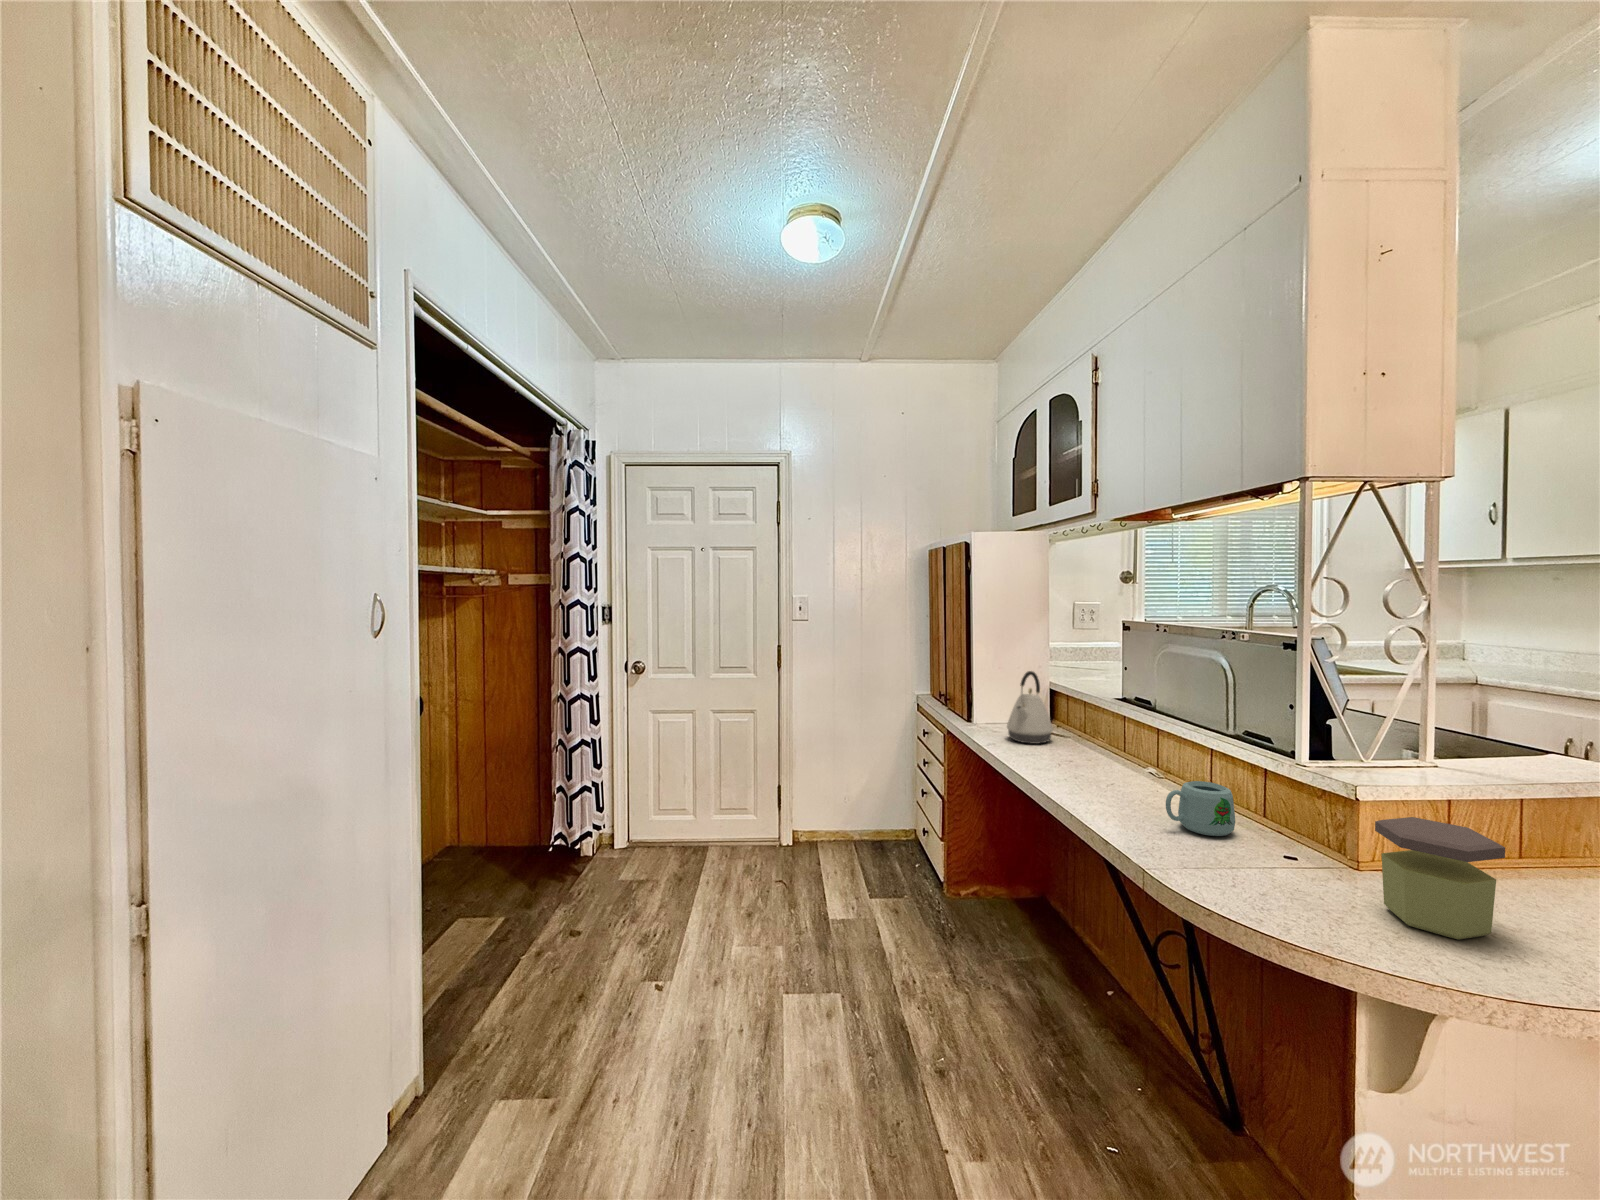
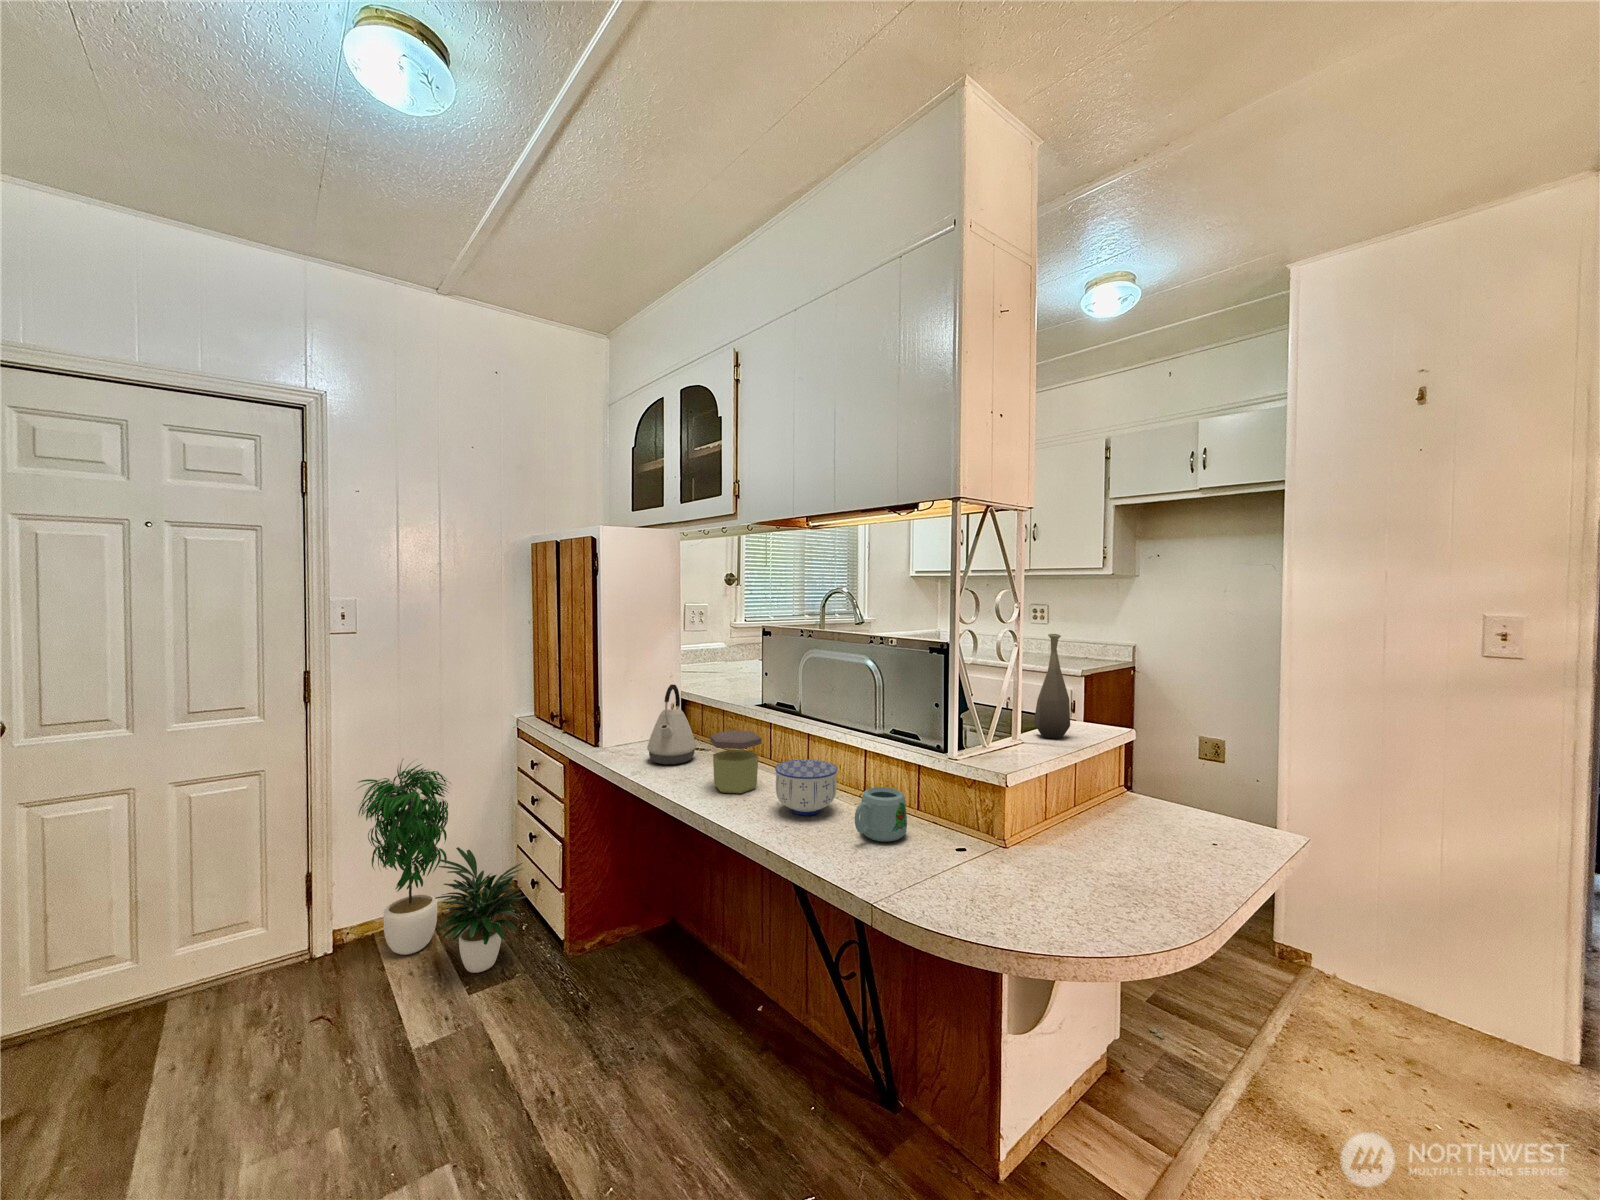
bottle: none [1472,634,1535,771] -> present [1034,634,1070,739]
potted plant: none [803,712,914,887] -> present [358,760,526,973]
bowl: none [1102,748,1171,801] -> present [775,759,837,815]
jar: present [1375,817,1505,940] -> present [710,730,761,793]

